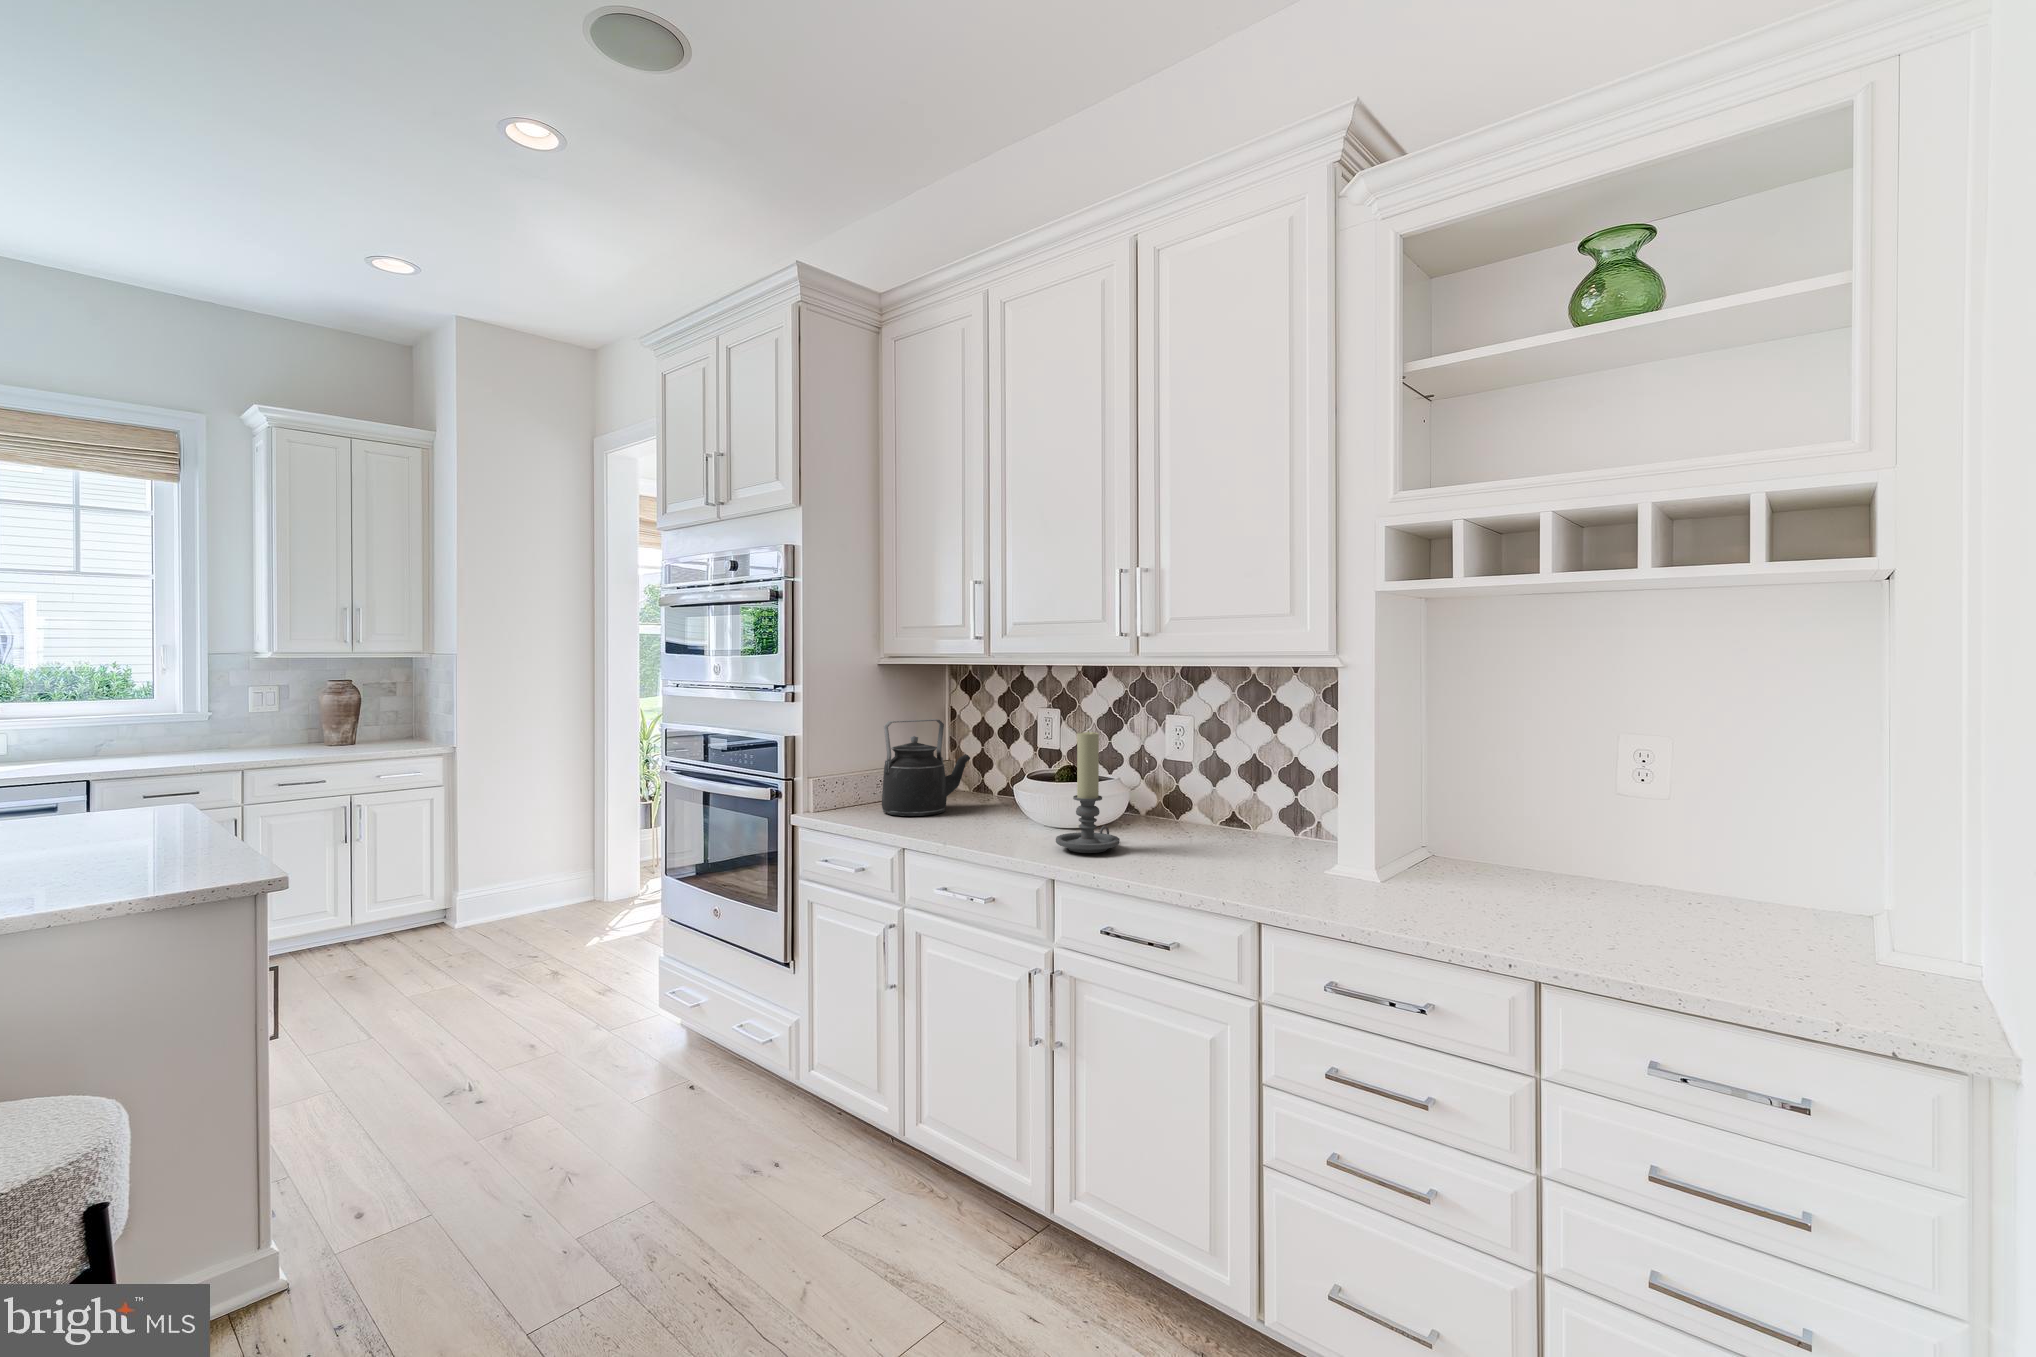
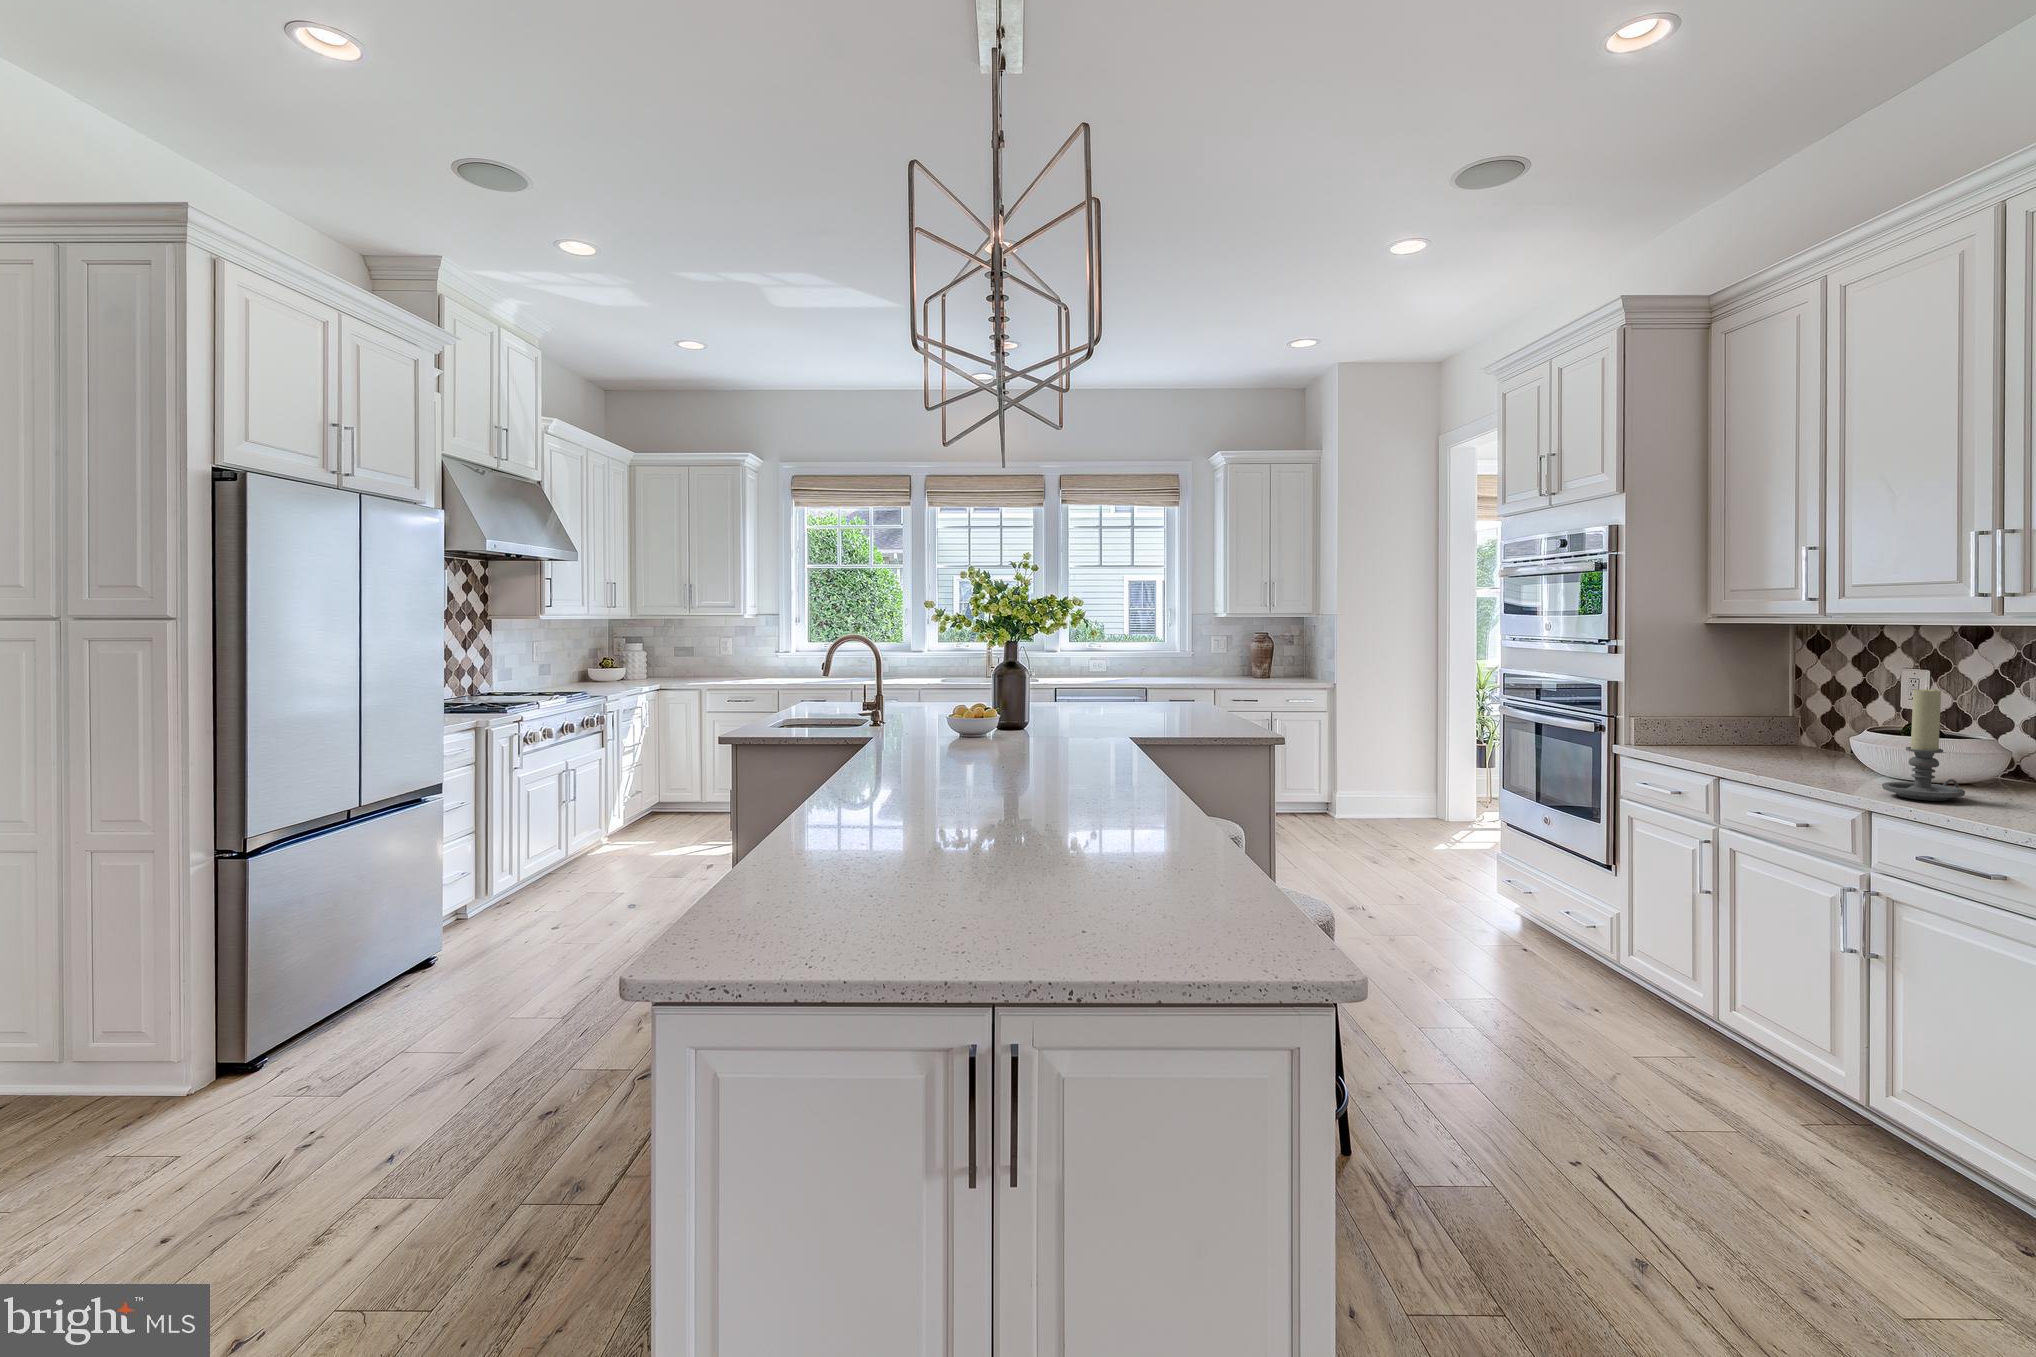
kettle: present [882,719,970,816] -> none [1703,674,1808,758]

